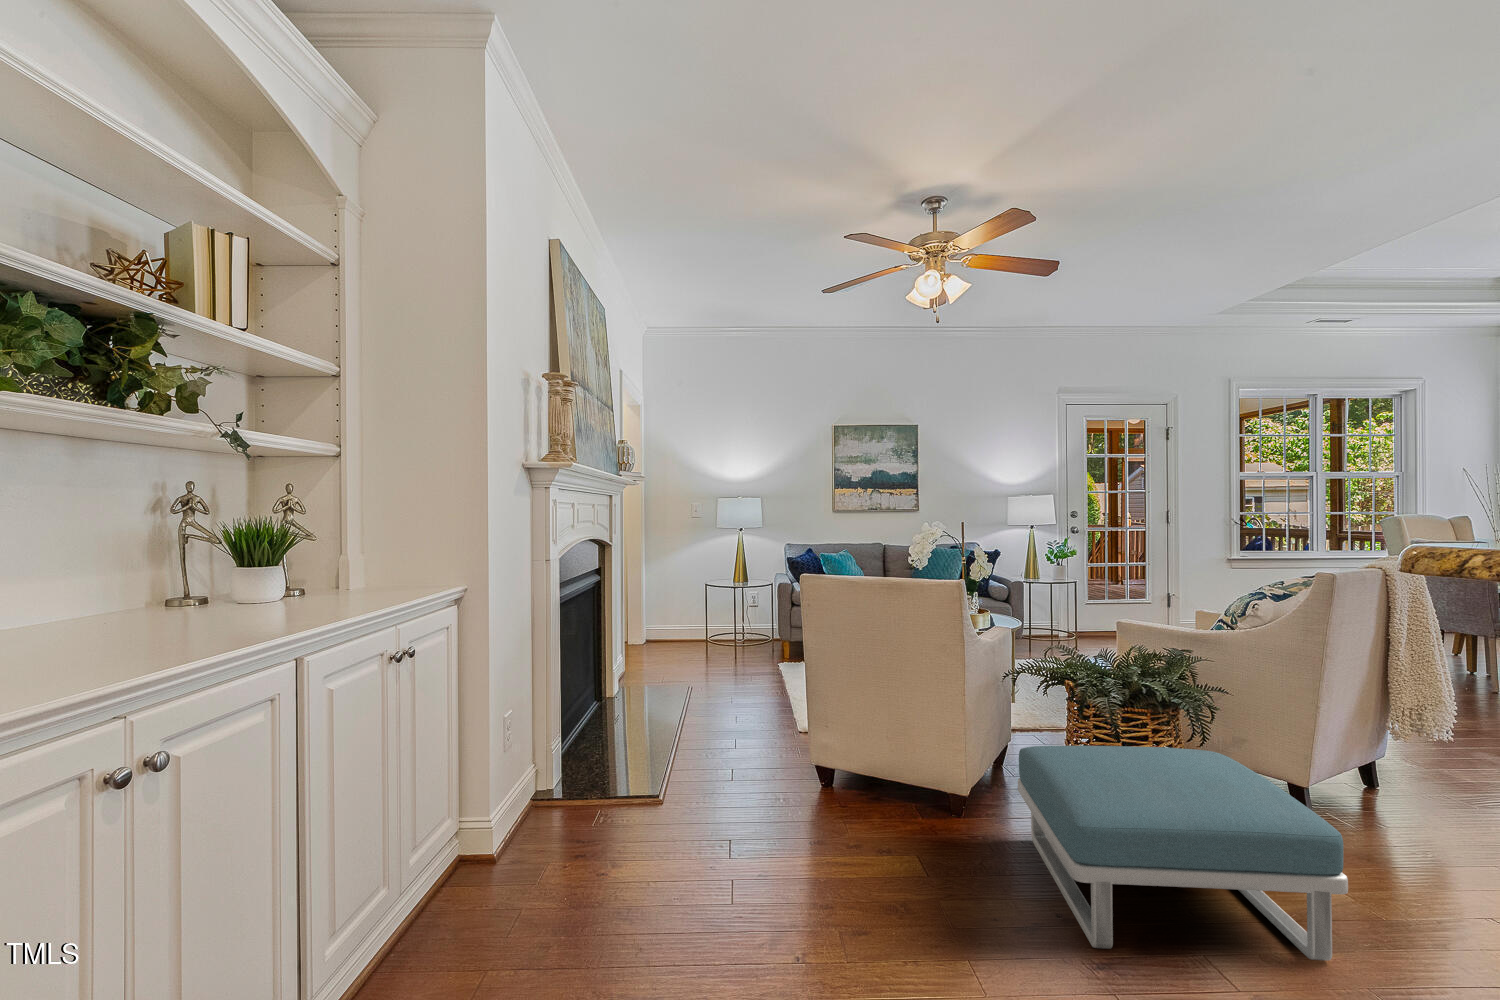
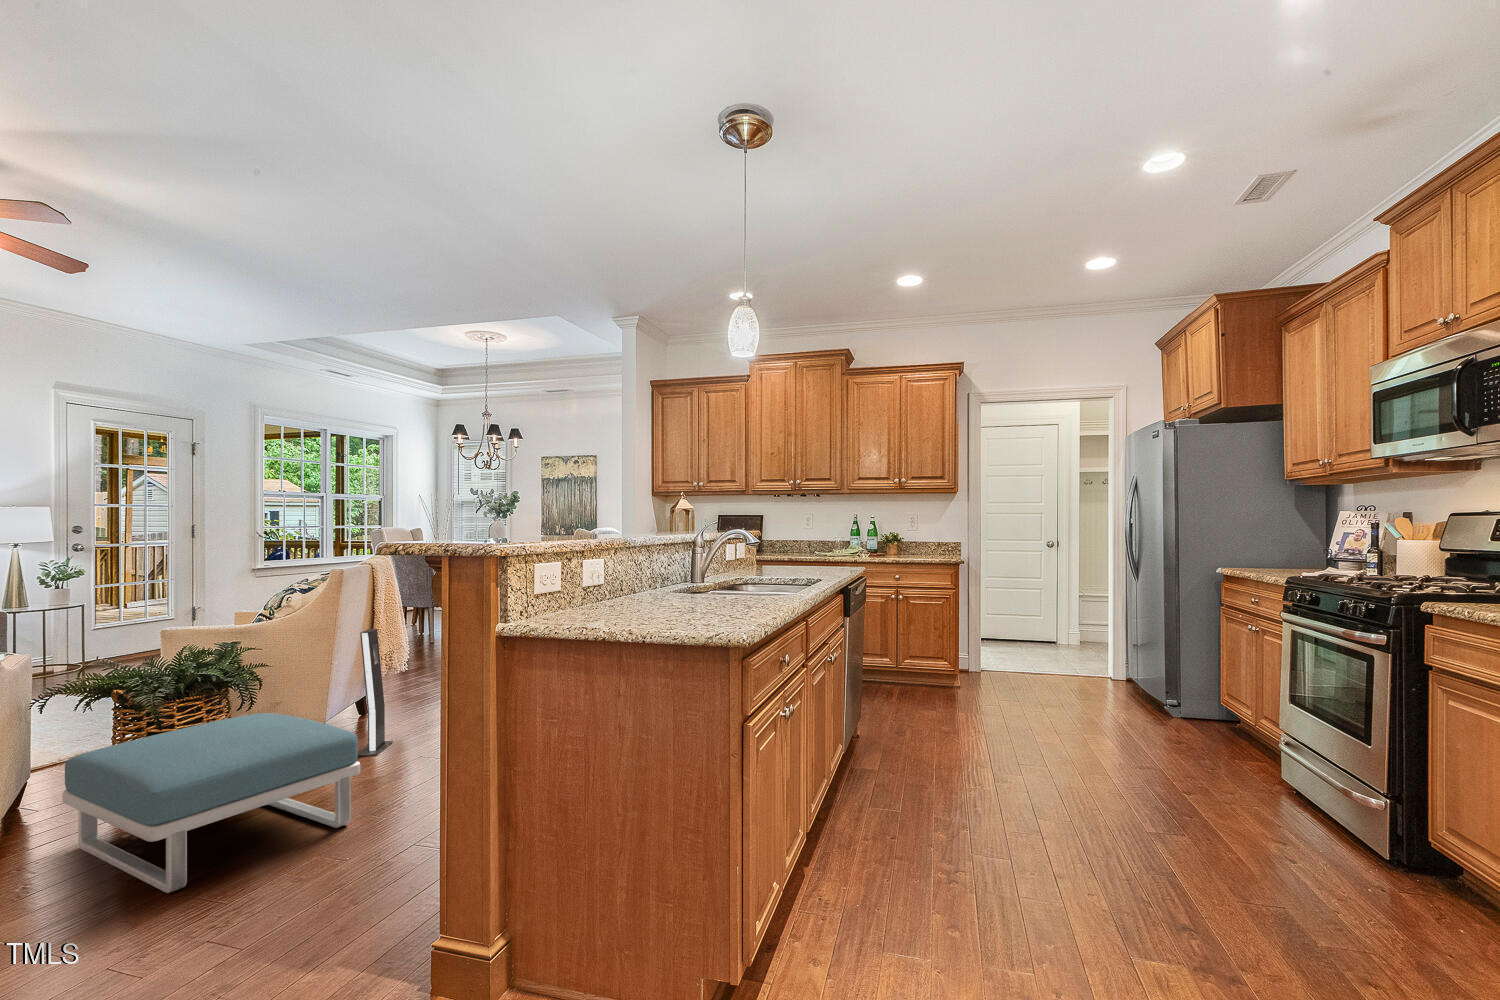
speaker: none [1345,667,1412,855] -> present [358,629,393,756]

